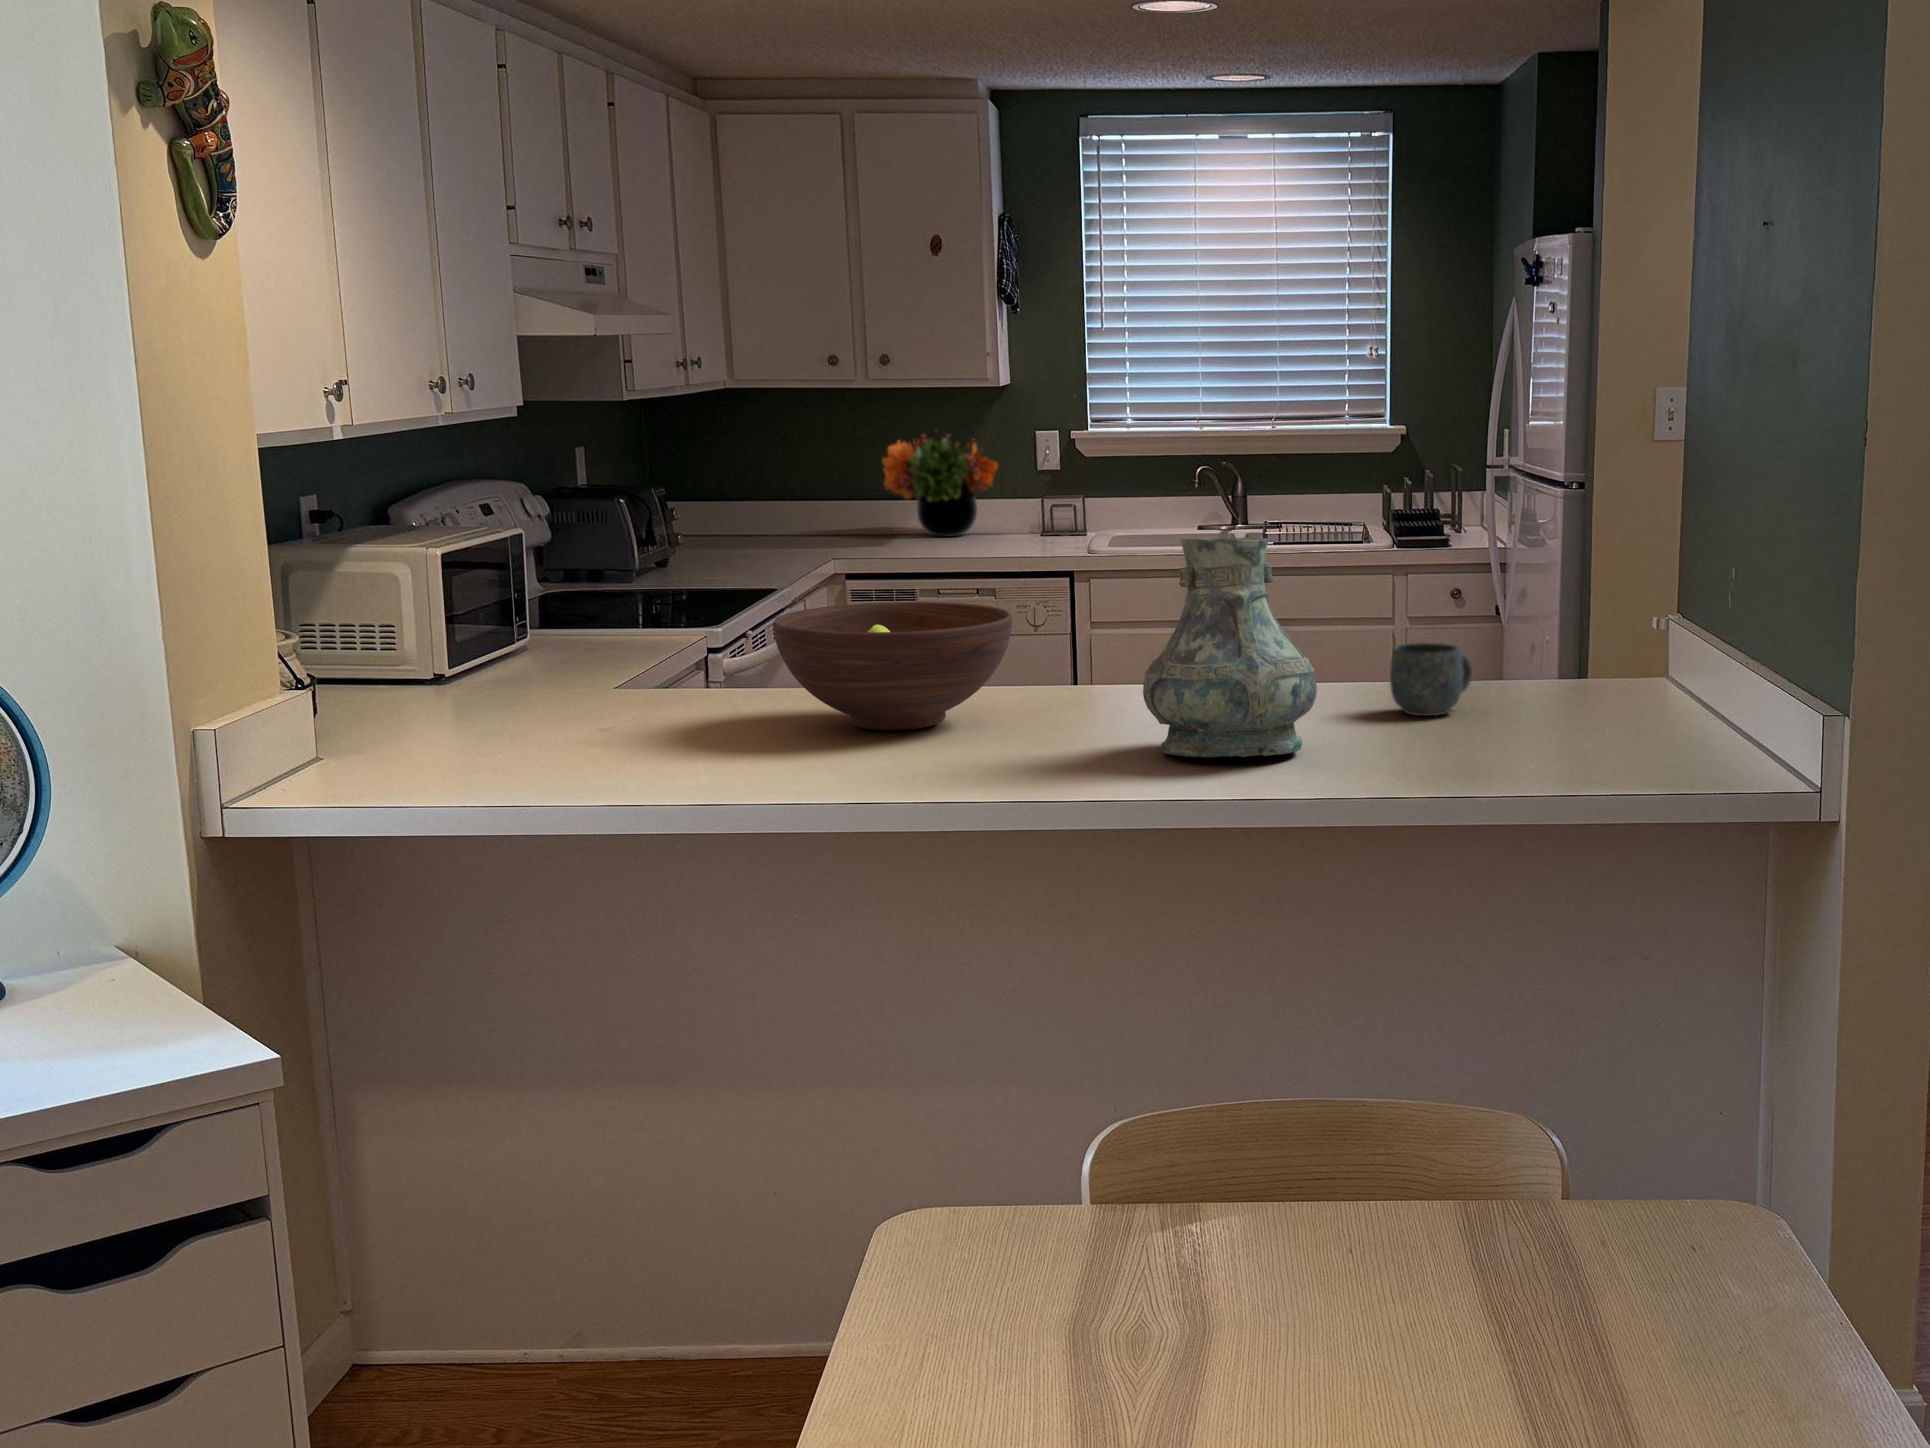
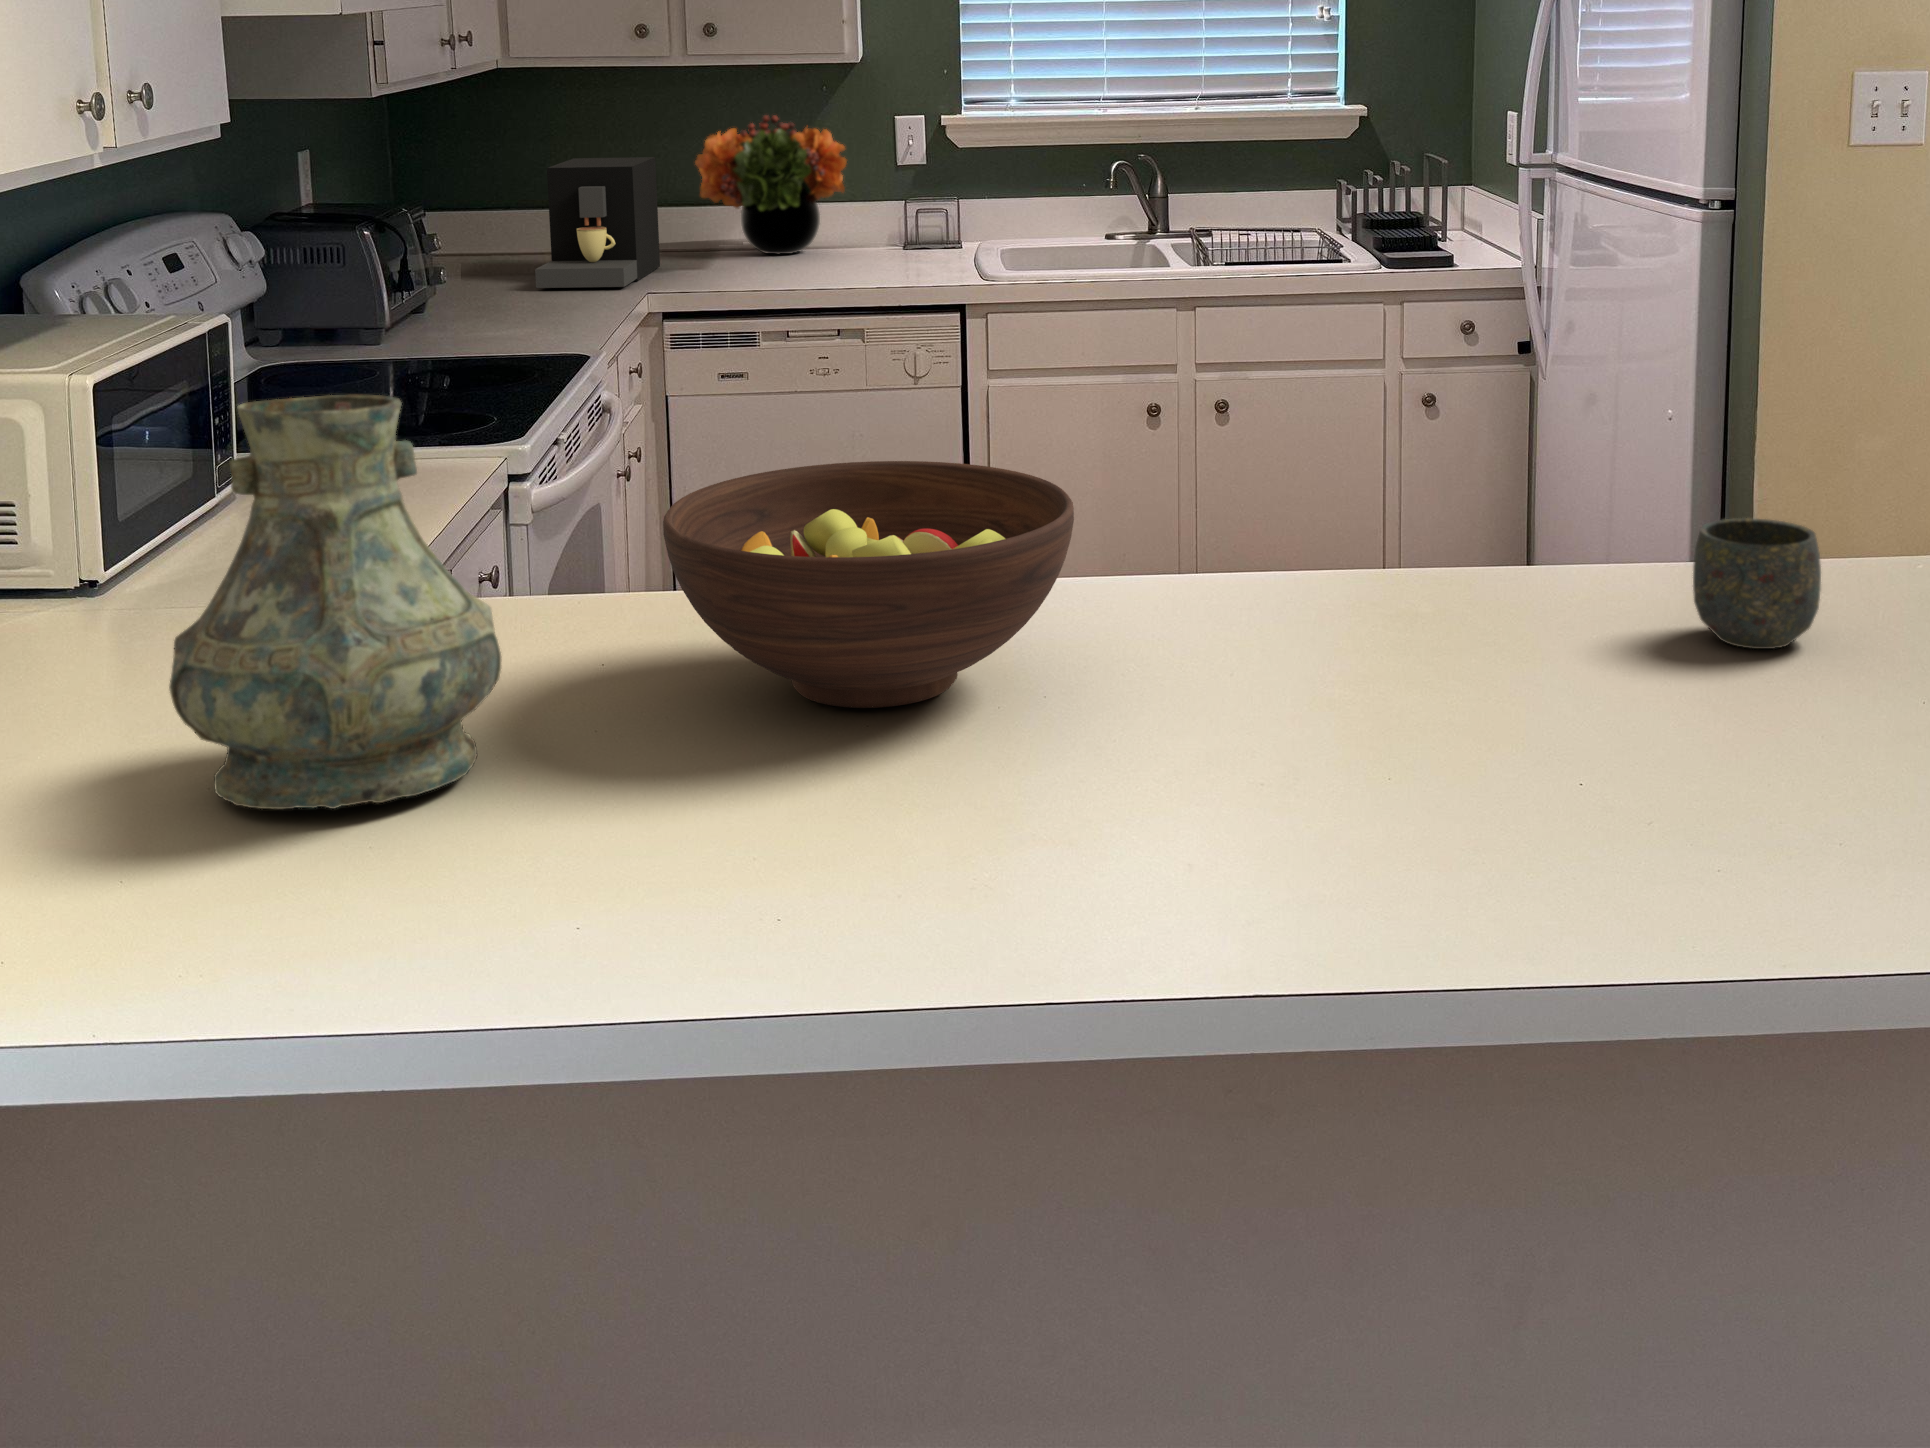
coffee maker: none [753,458,852,553] -> present [535,157,660,288]
vase: present [1143,538,1317,757] -> present [169,395,501,810]

